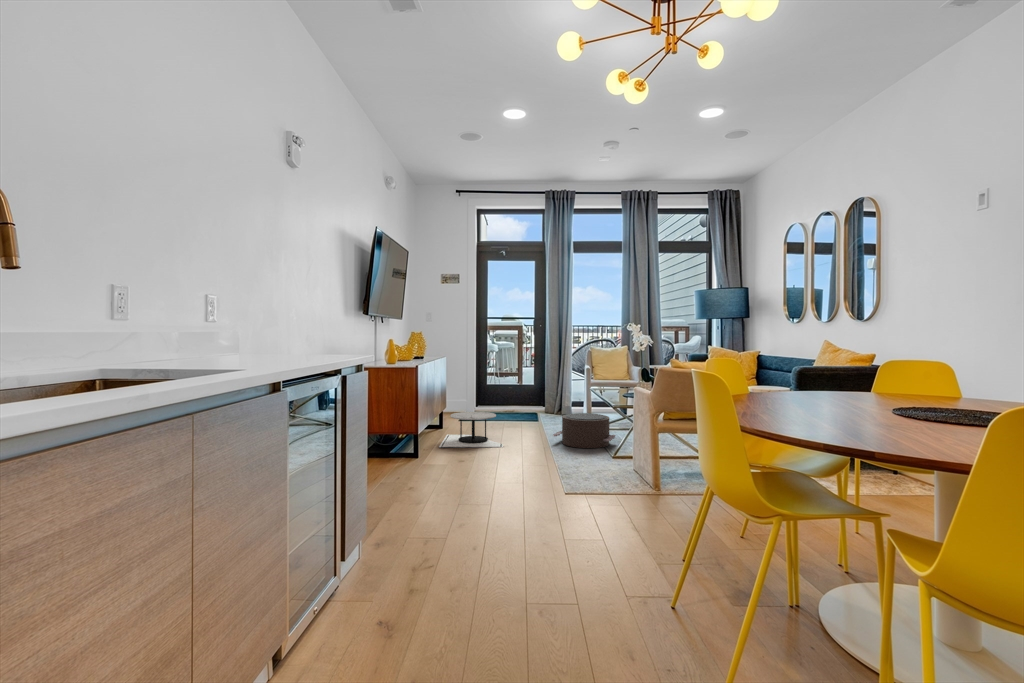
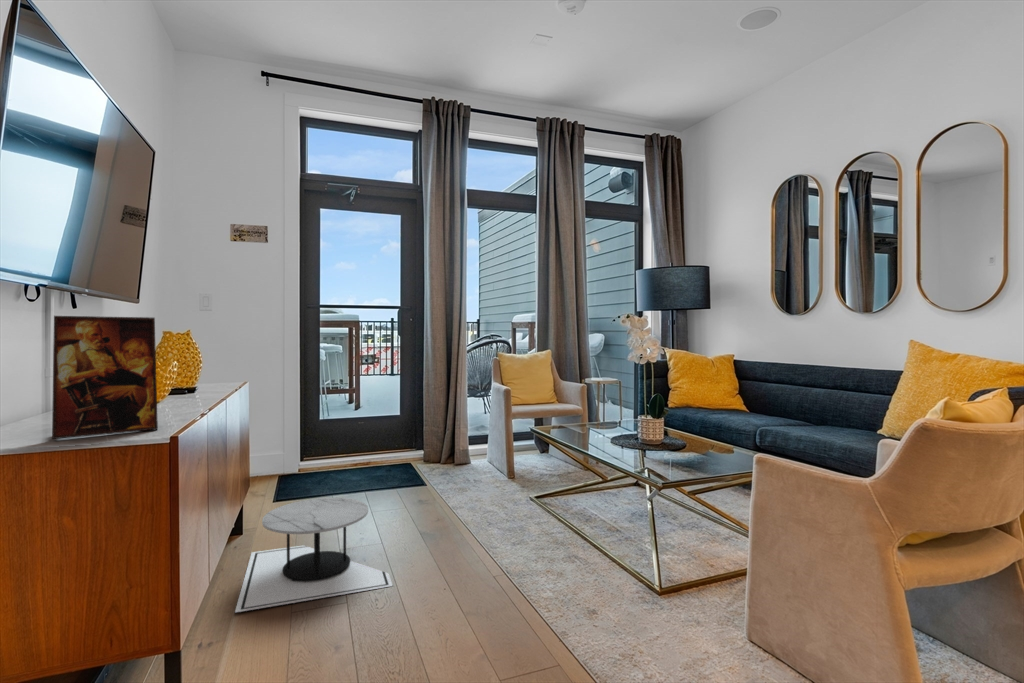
picture frame: none [386,325,414,365] -> present [52,316,158,439]
pouf: present [553,413,615,448] -> none [491,483,608,565]

